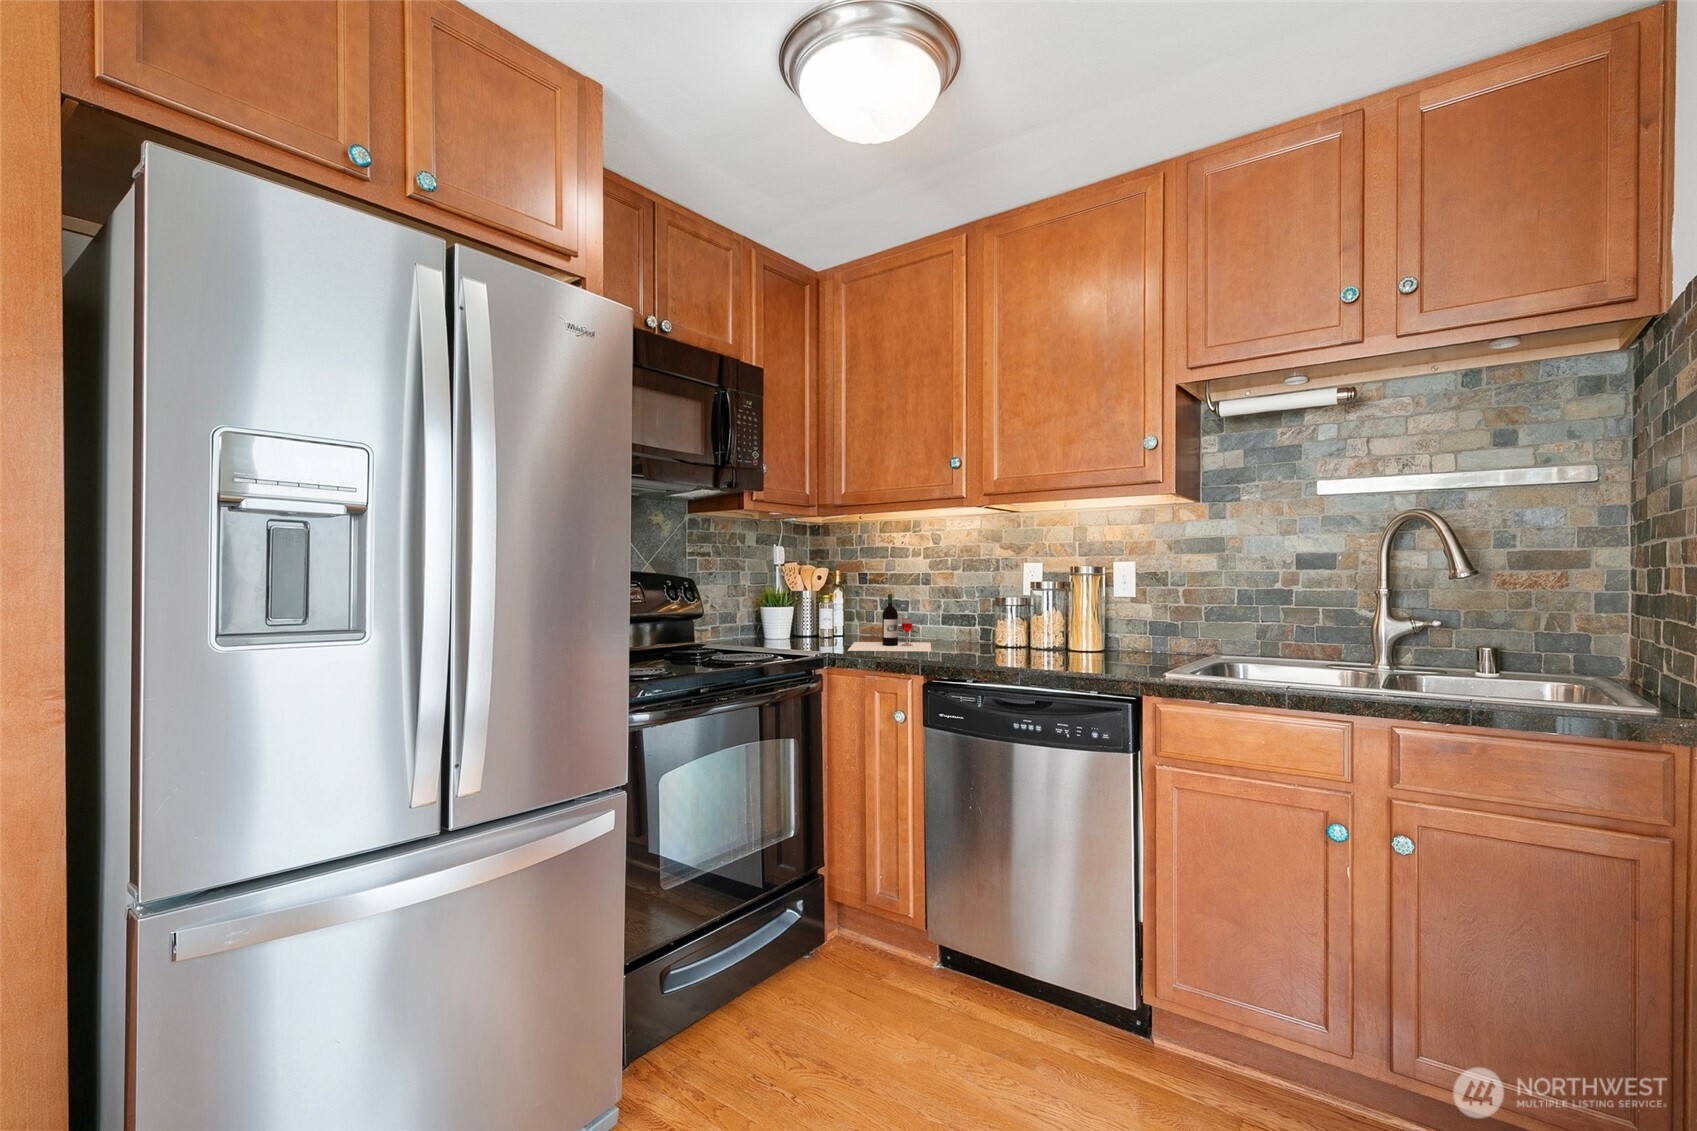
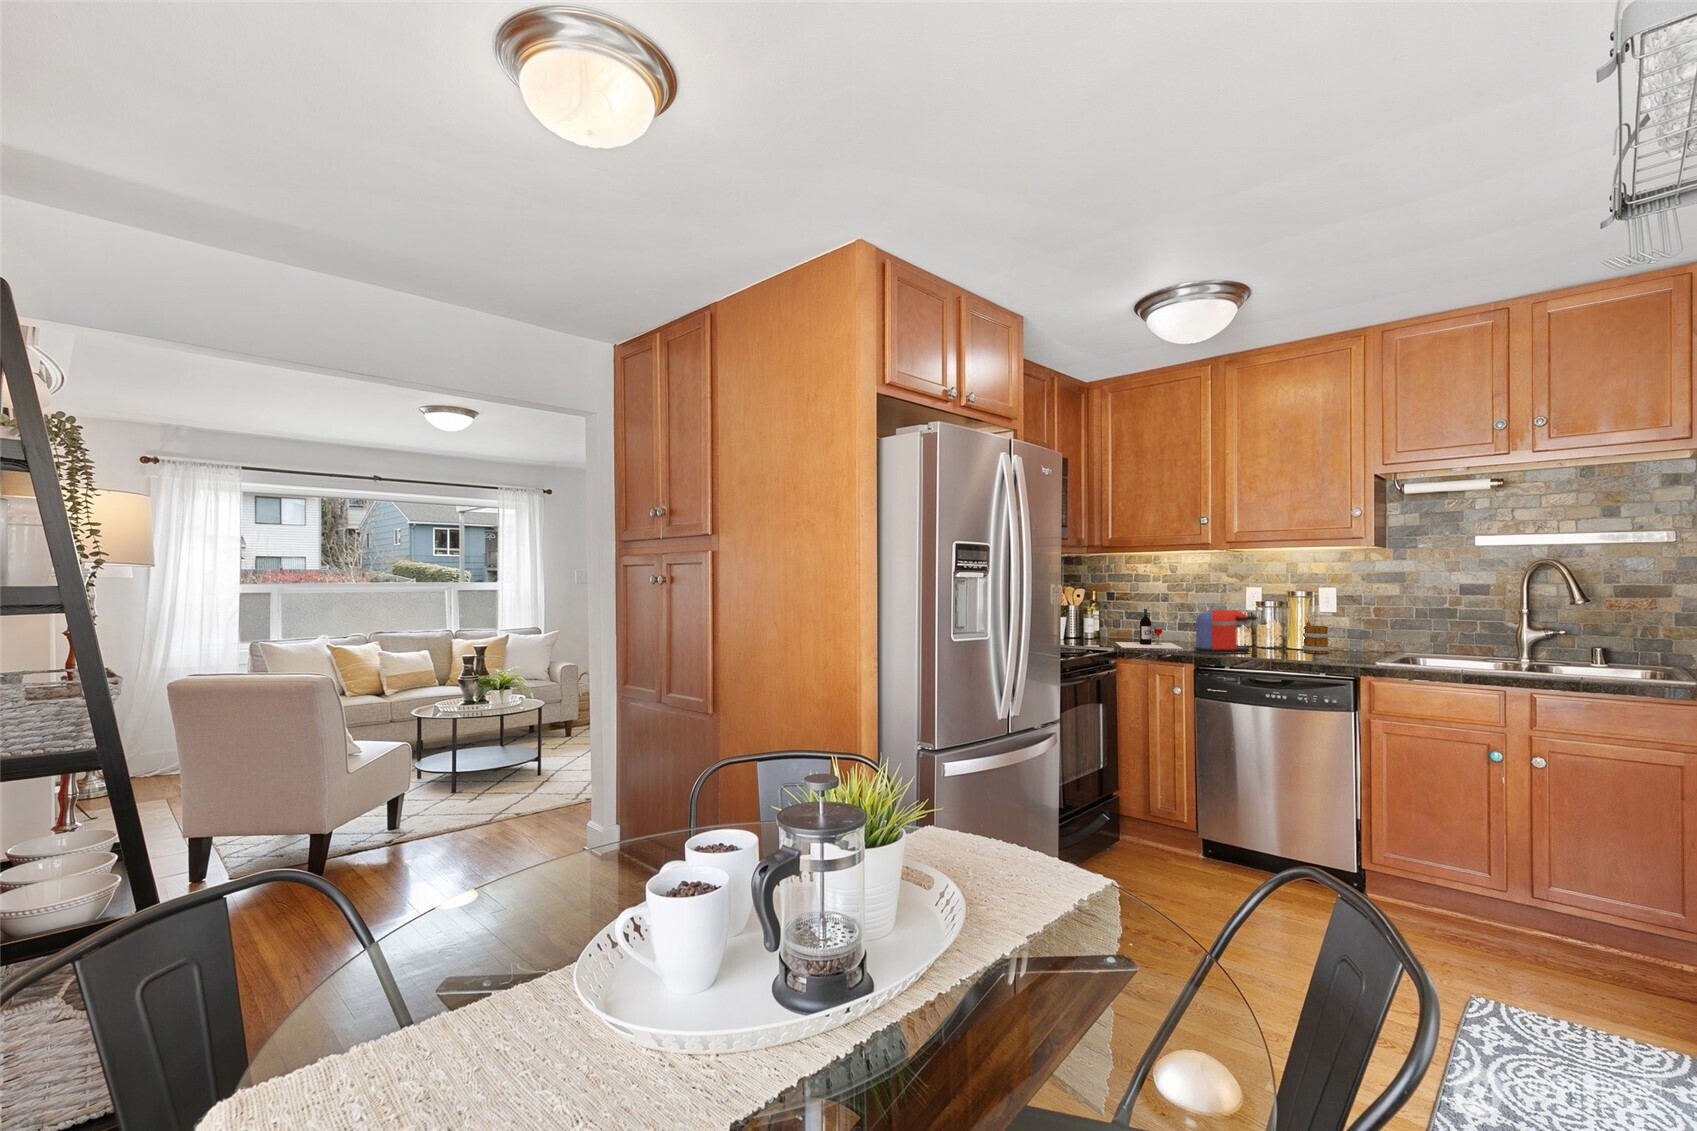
coffee maker: none [932,594,1022,660] -> present [1194,610,1257,654]
mug: none [1087,609,1124,658] -> present [1302,621,1330,654]

